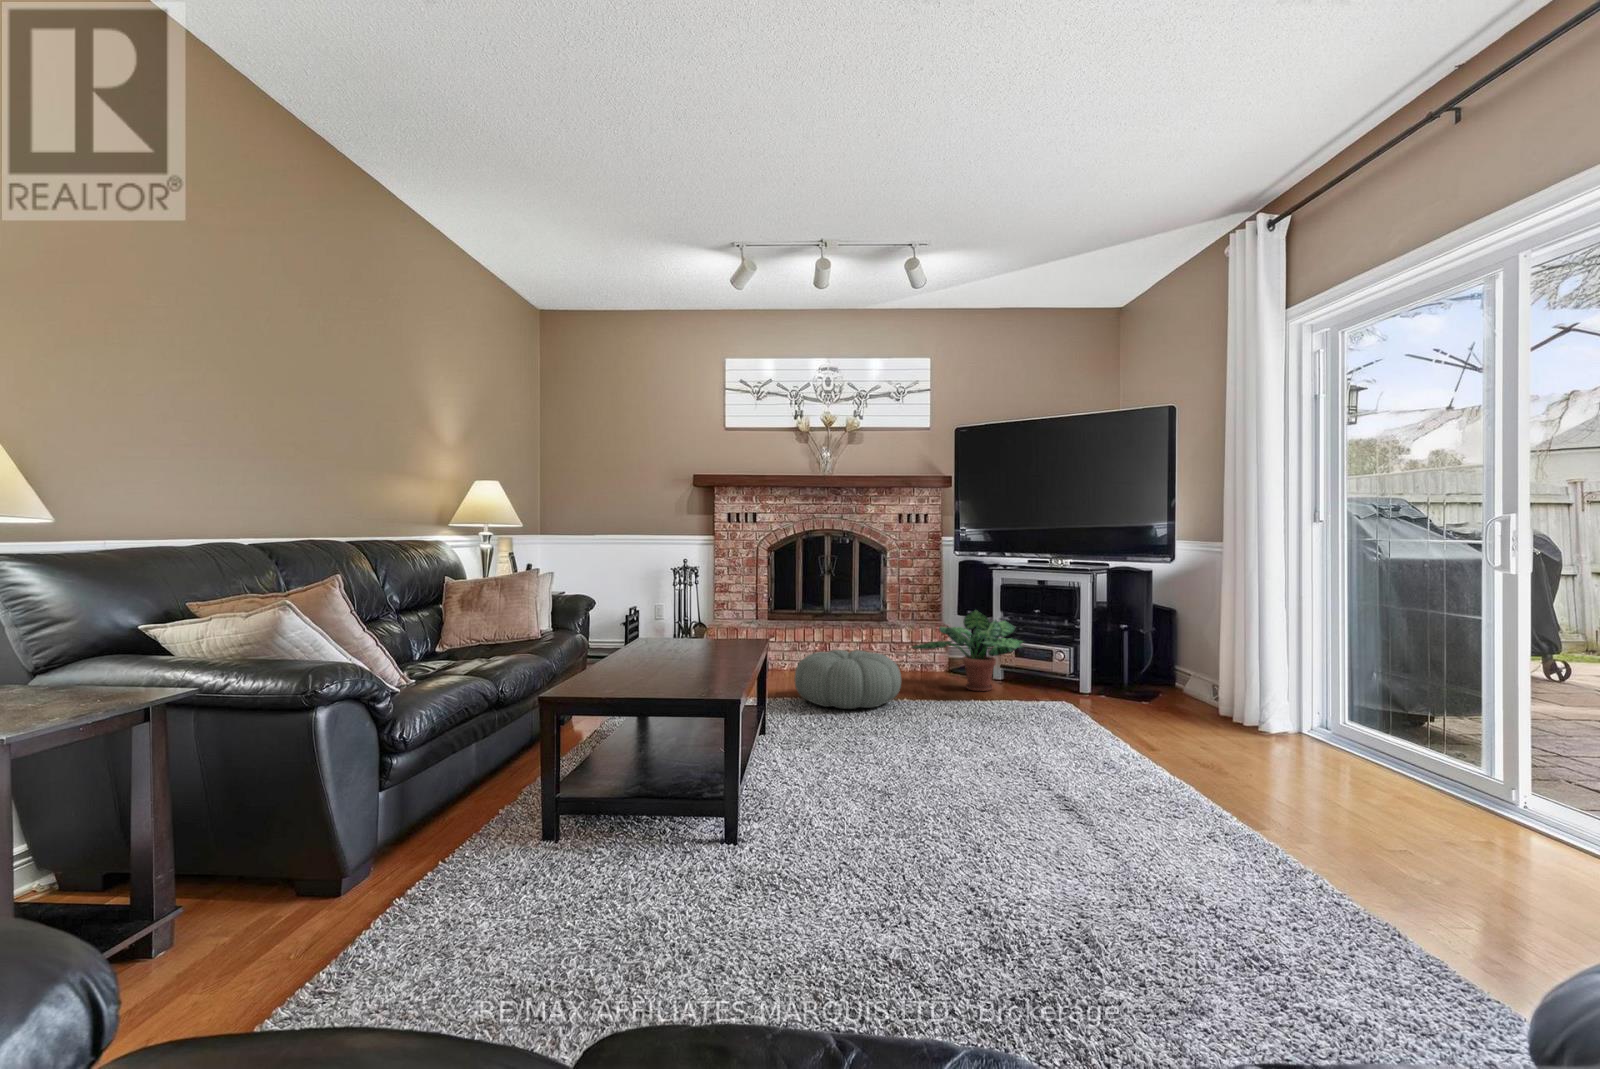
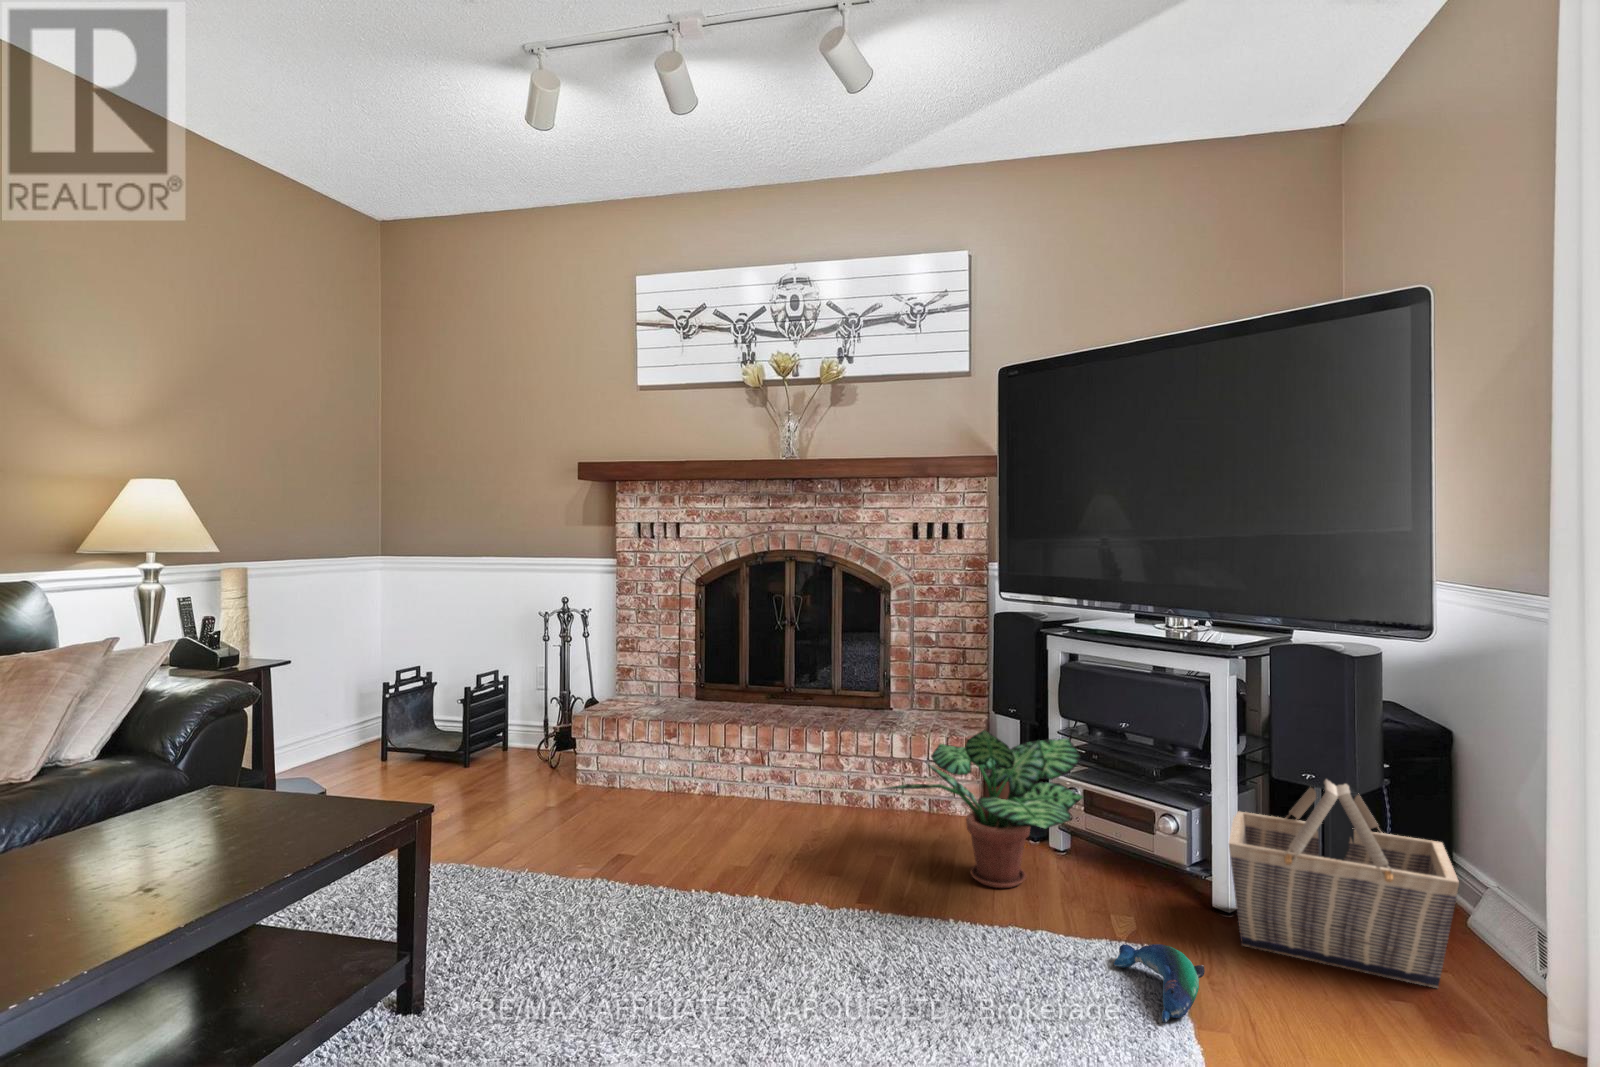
basket: none [1093,620,1194,707] -> present [1229,780,1459,988]
pouf: present [794,650,901,709] -> none [610,798,813,942]
plush toy: none [1052,693,1095,718] -> present [1114,944,1205,1023]

